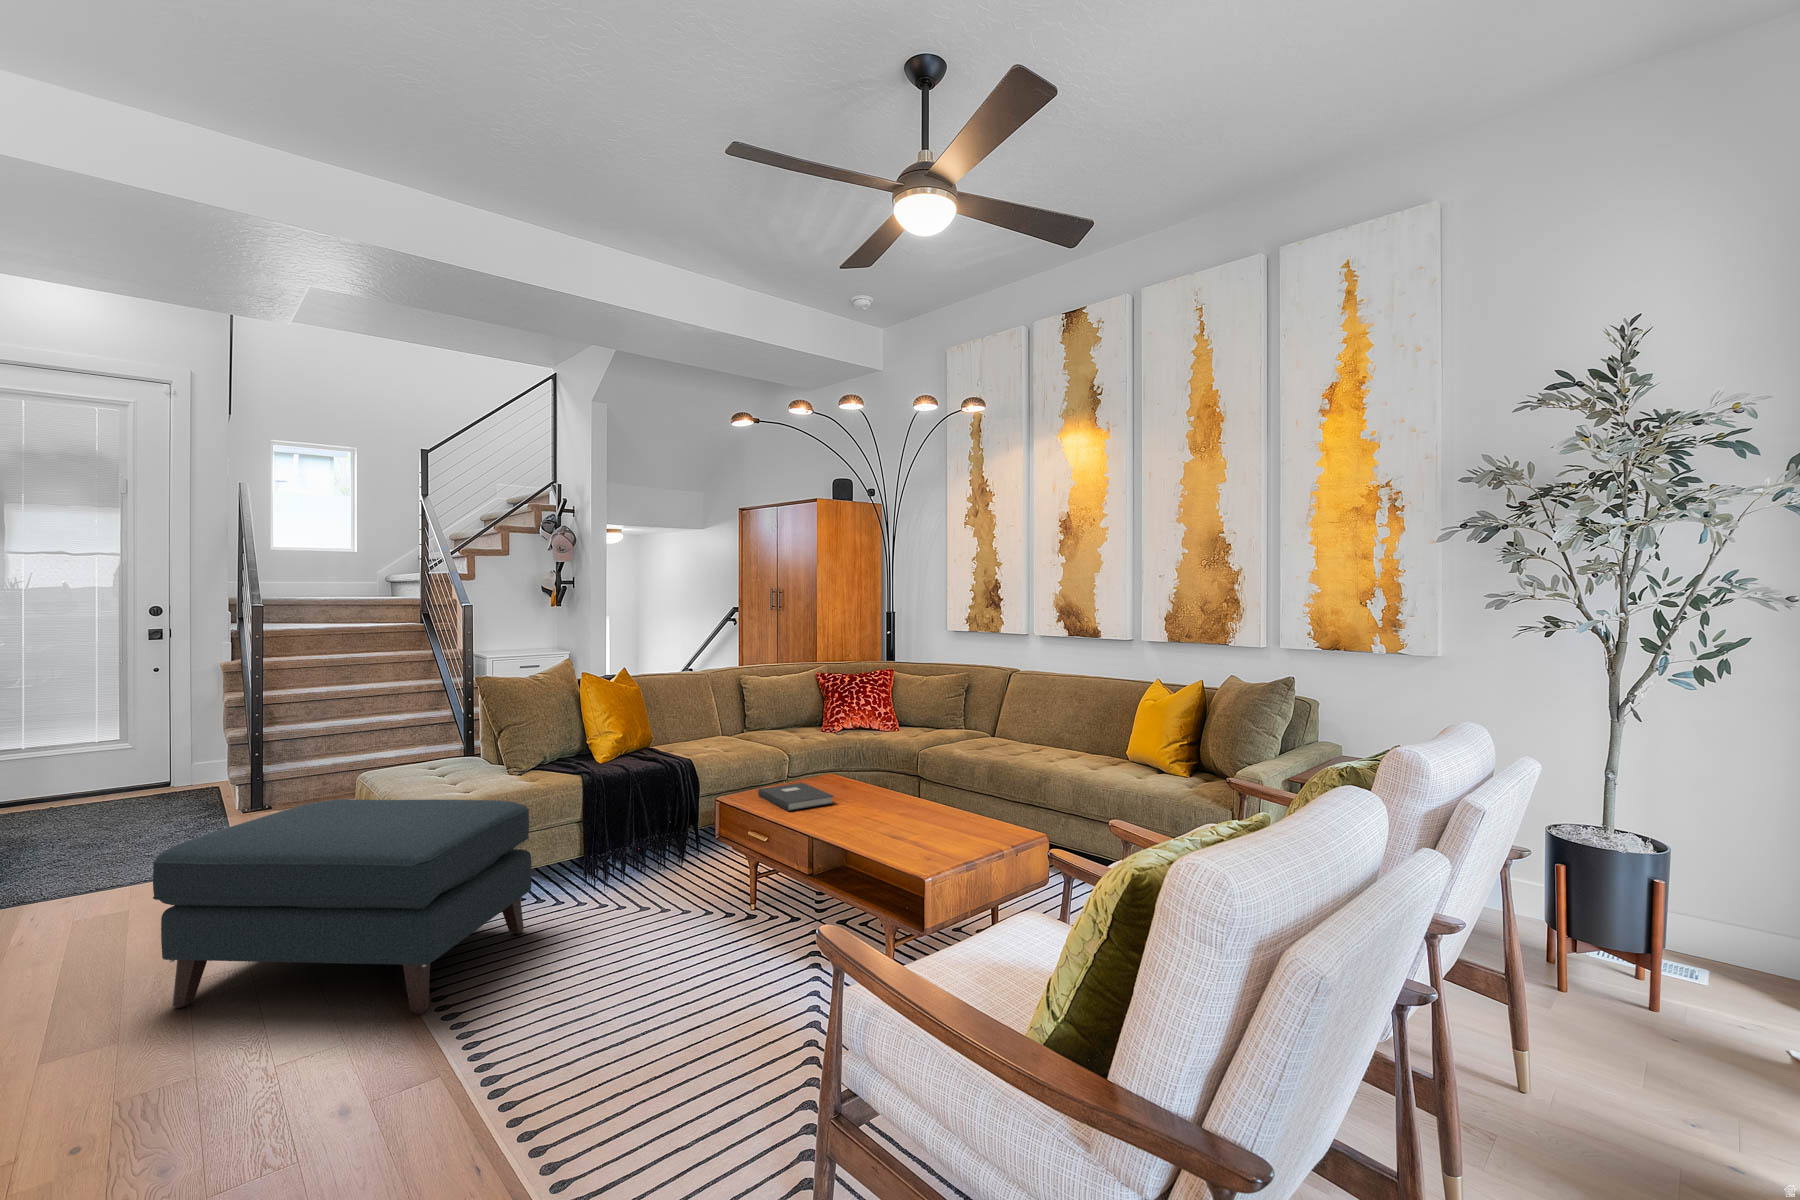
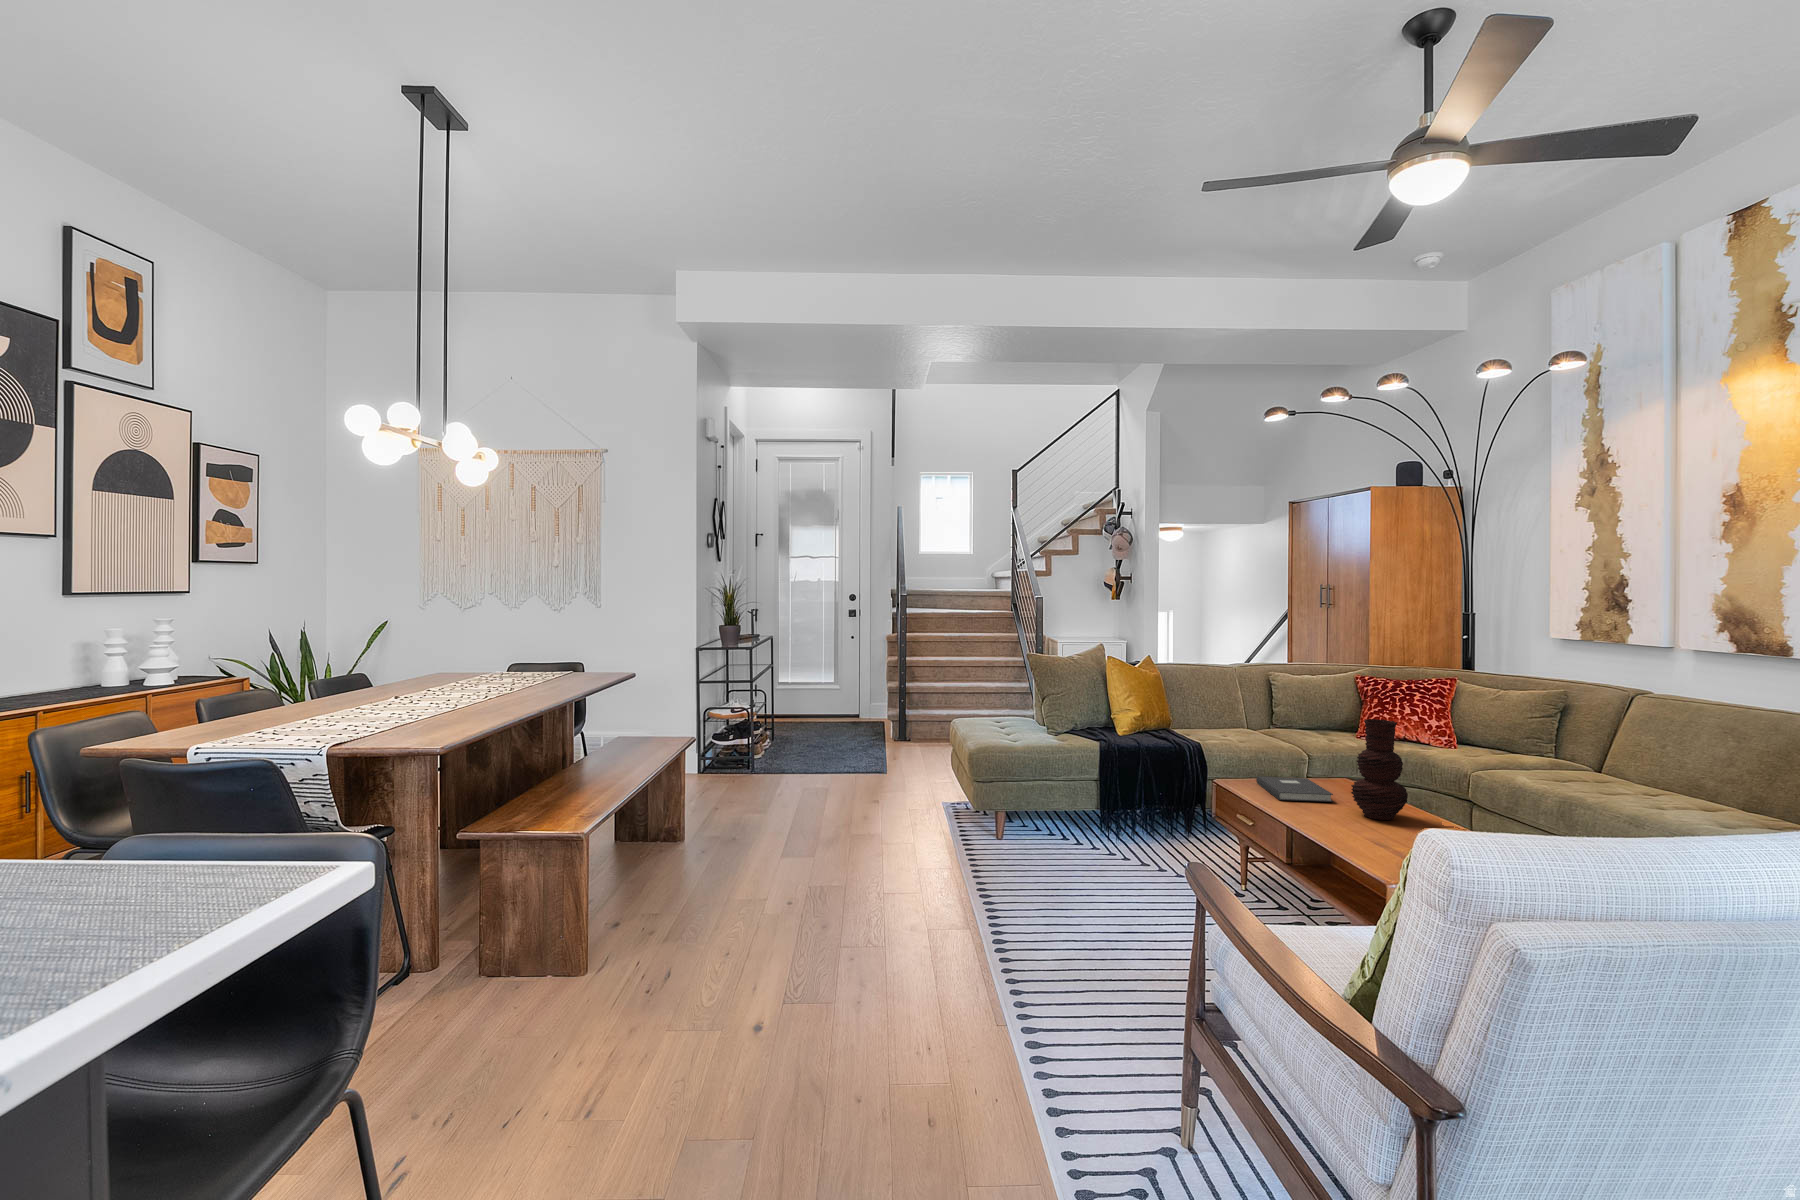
vase: none [853,718,900,814] -> present [1351,719,1408,820]
ottoman: present [153,799,532,1014] -> none [827,732,1052,890]

